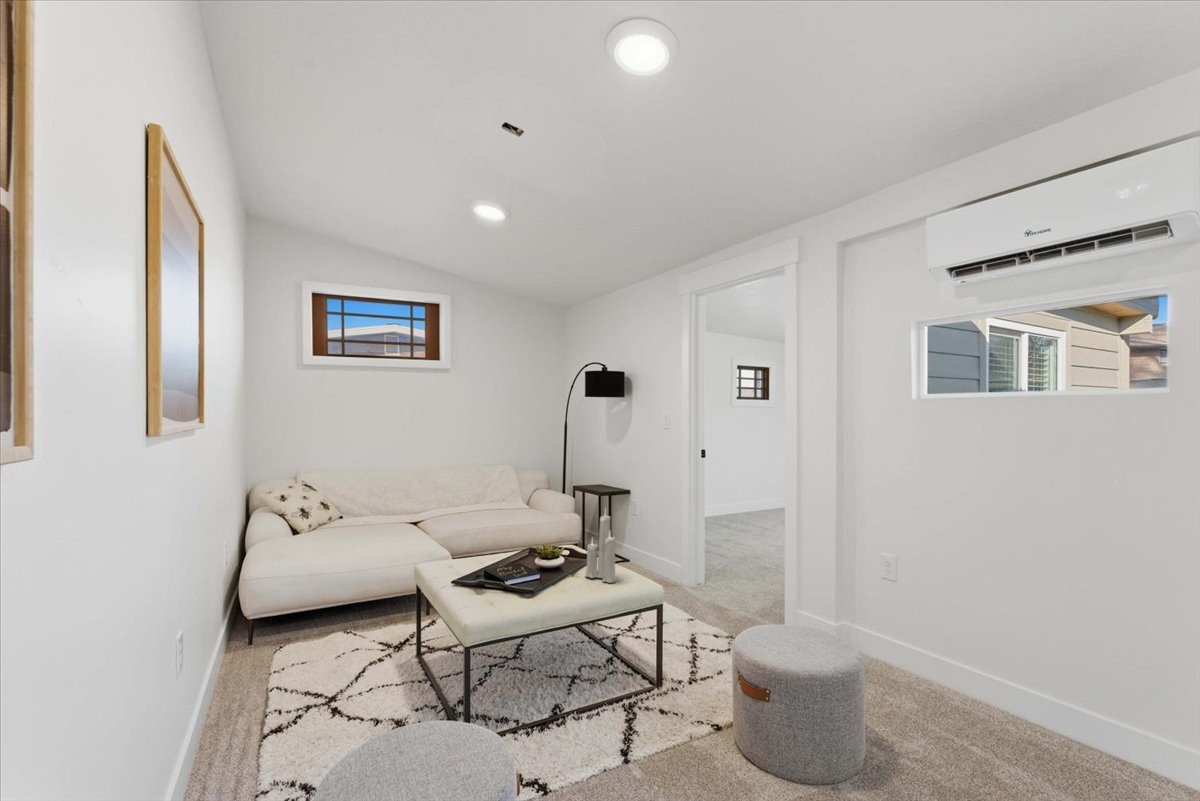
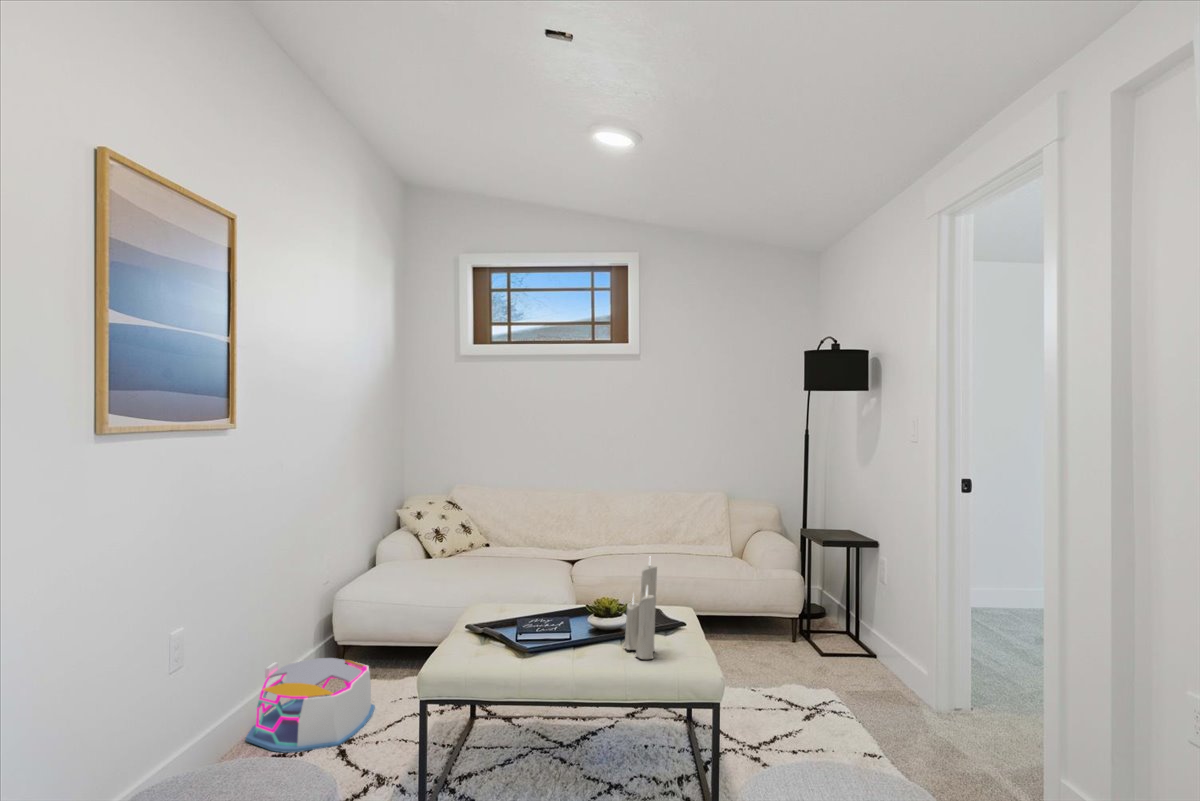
storage bin: none [218,630,328,729] -> present [245,658,375,752]

